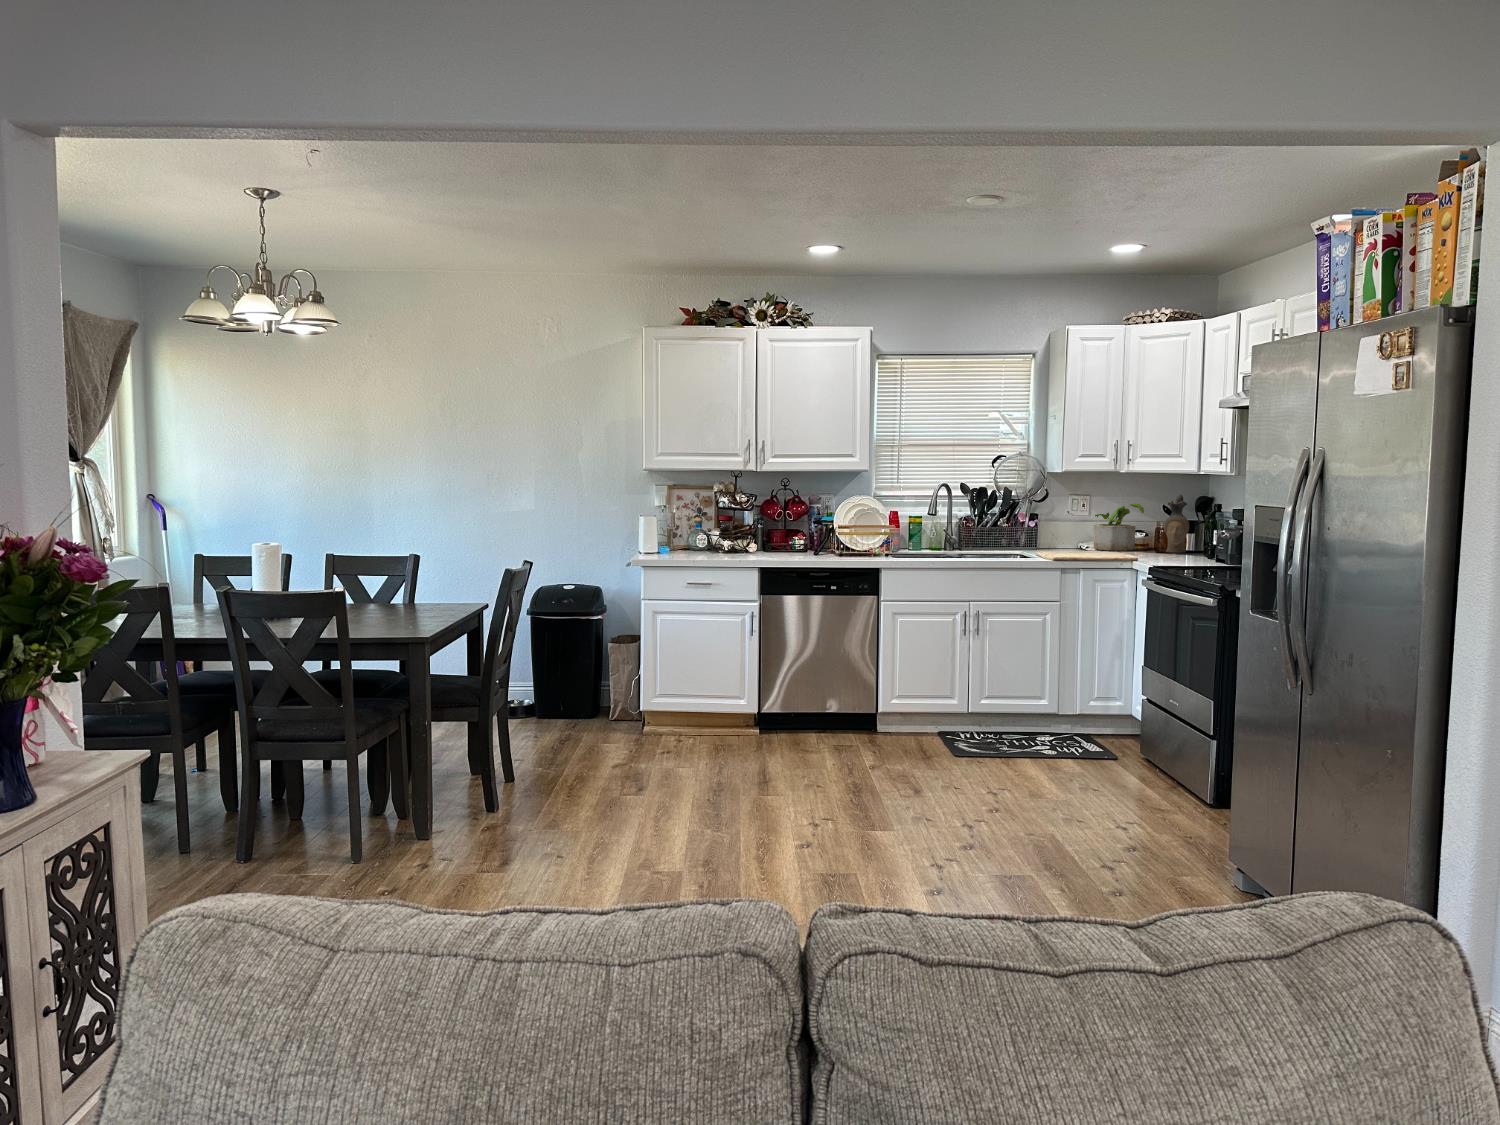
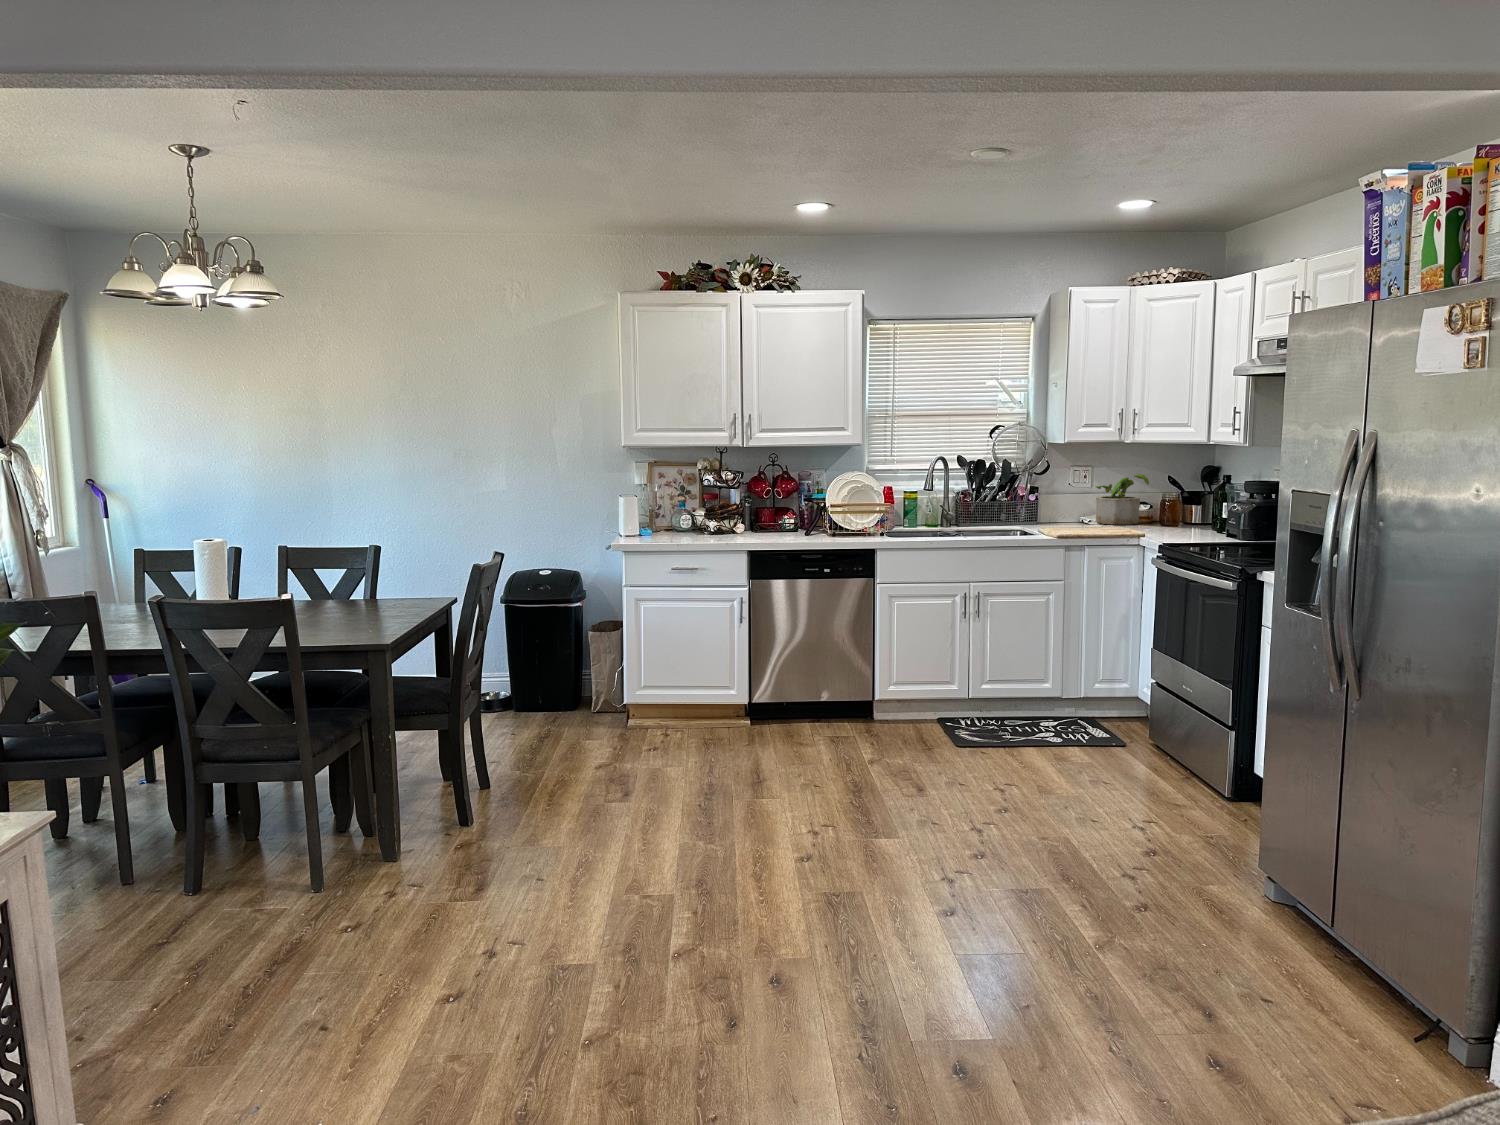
ceramic pitcher: present [1164,494,1189,552] -> none [1170,465,1197,526]

